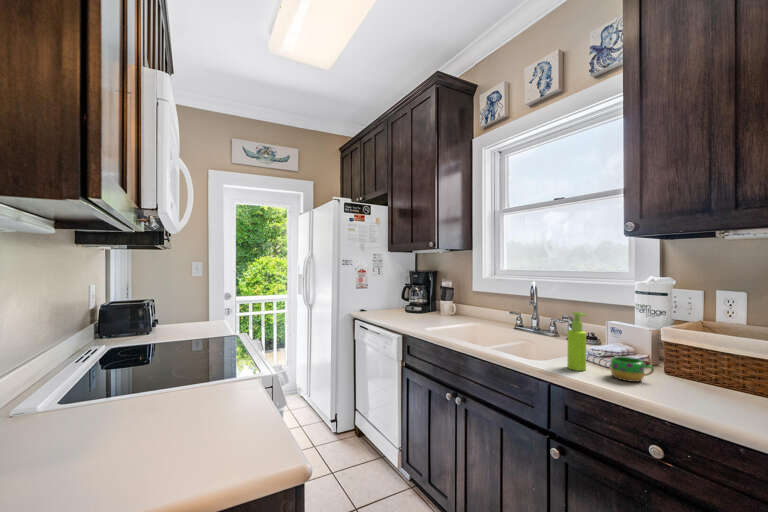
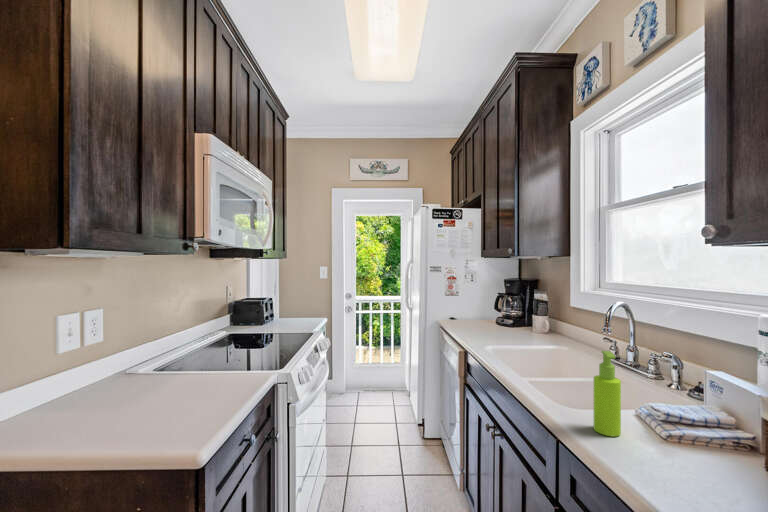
mug: present [610,356,654,382] -> none [647,426,717,473]

